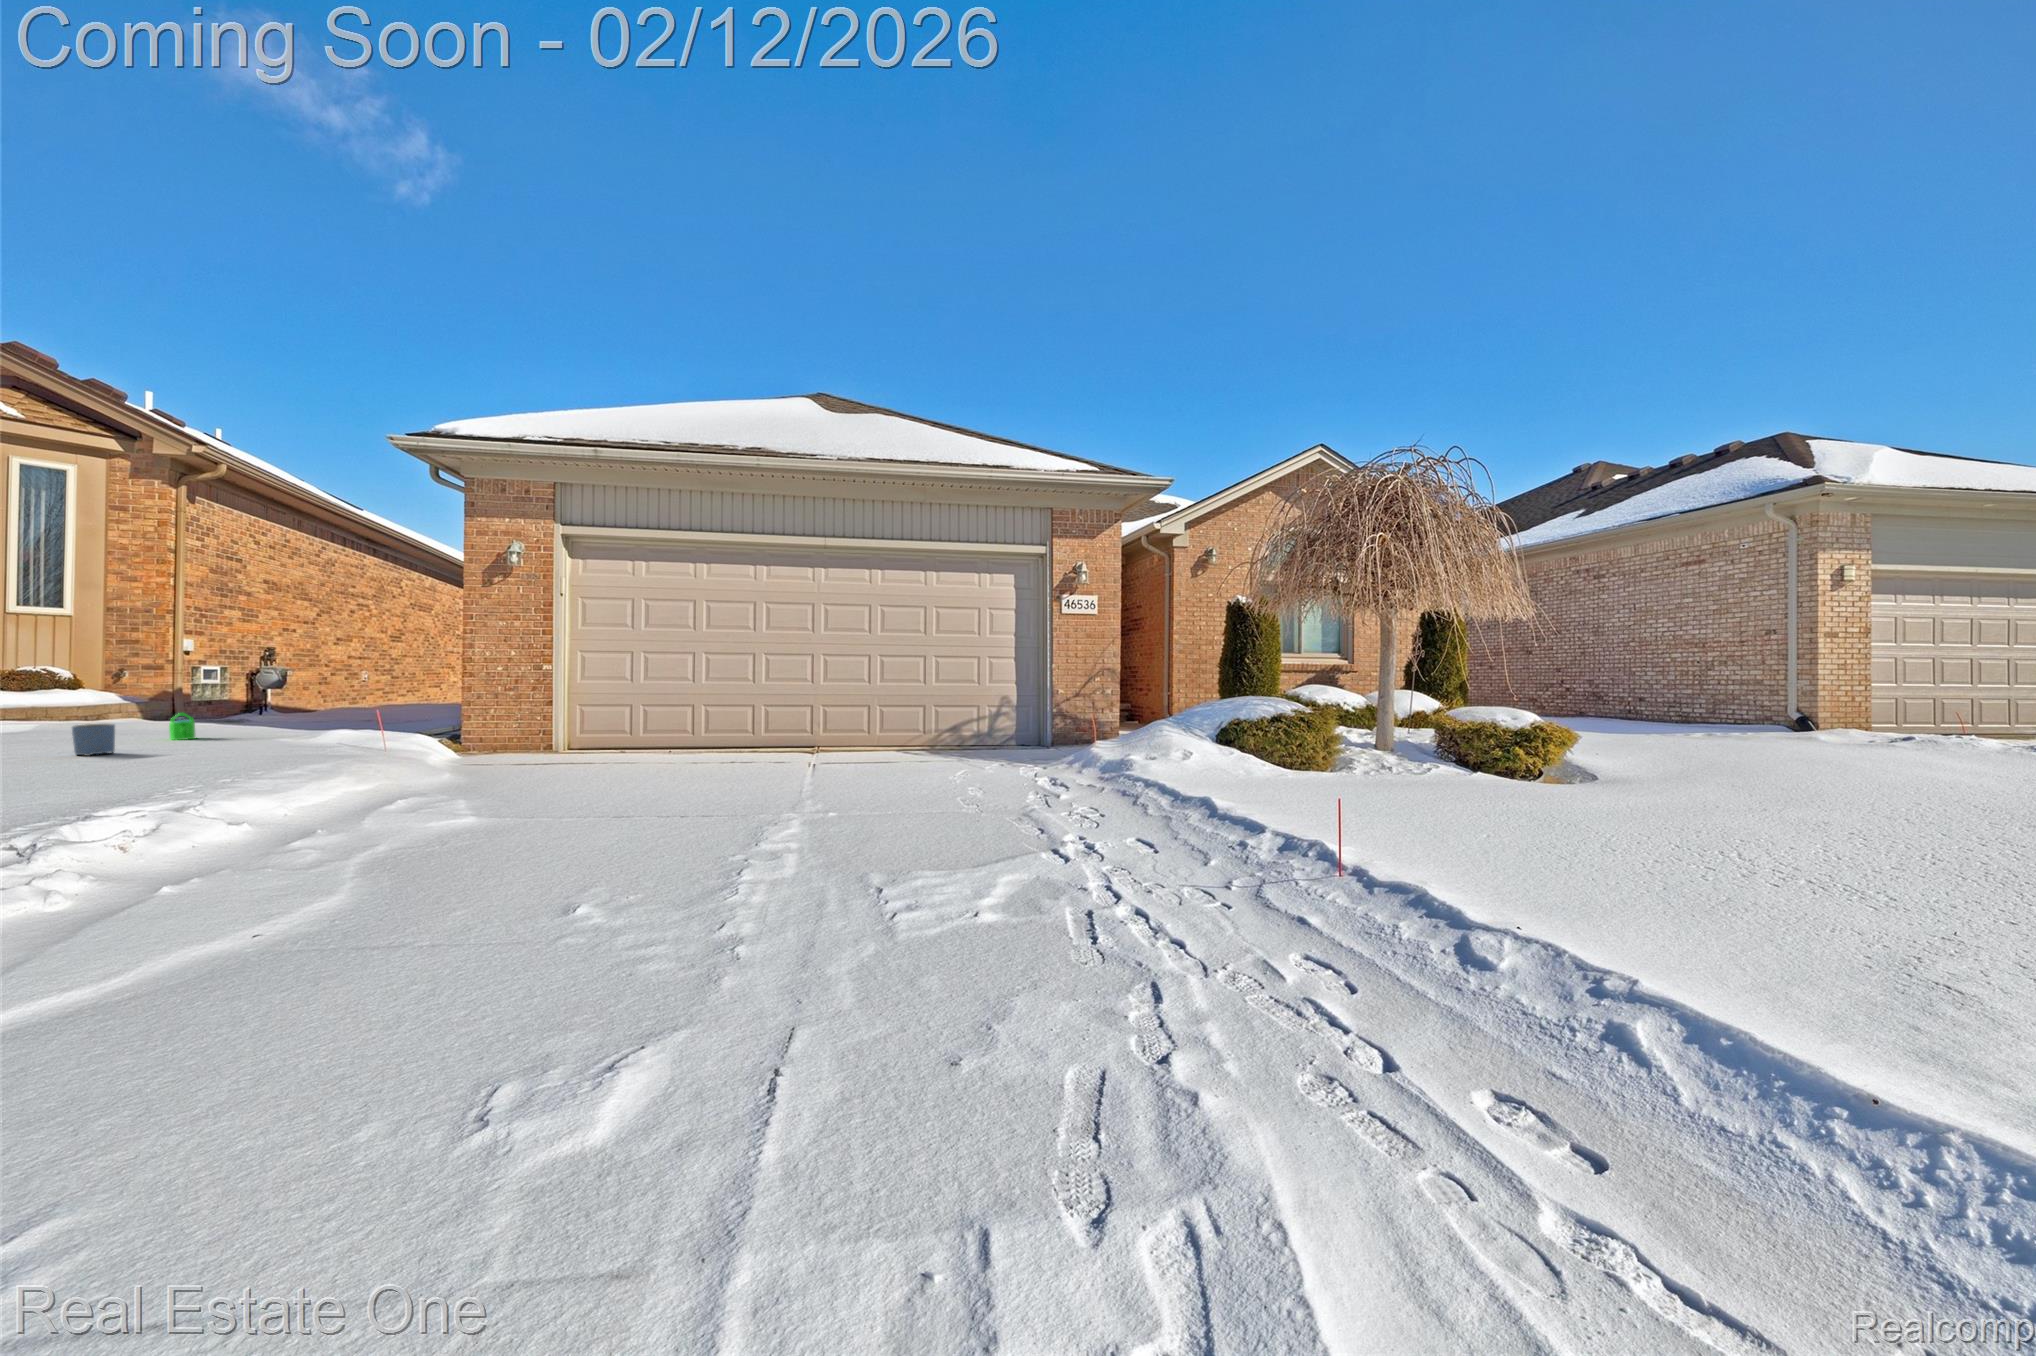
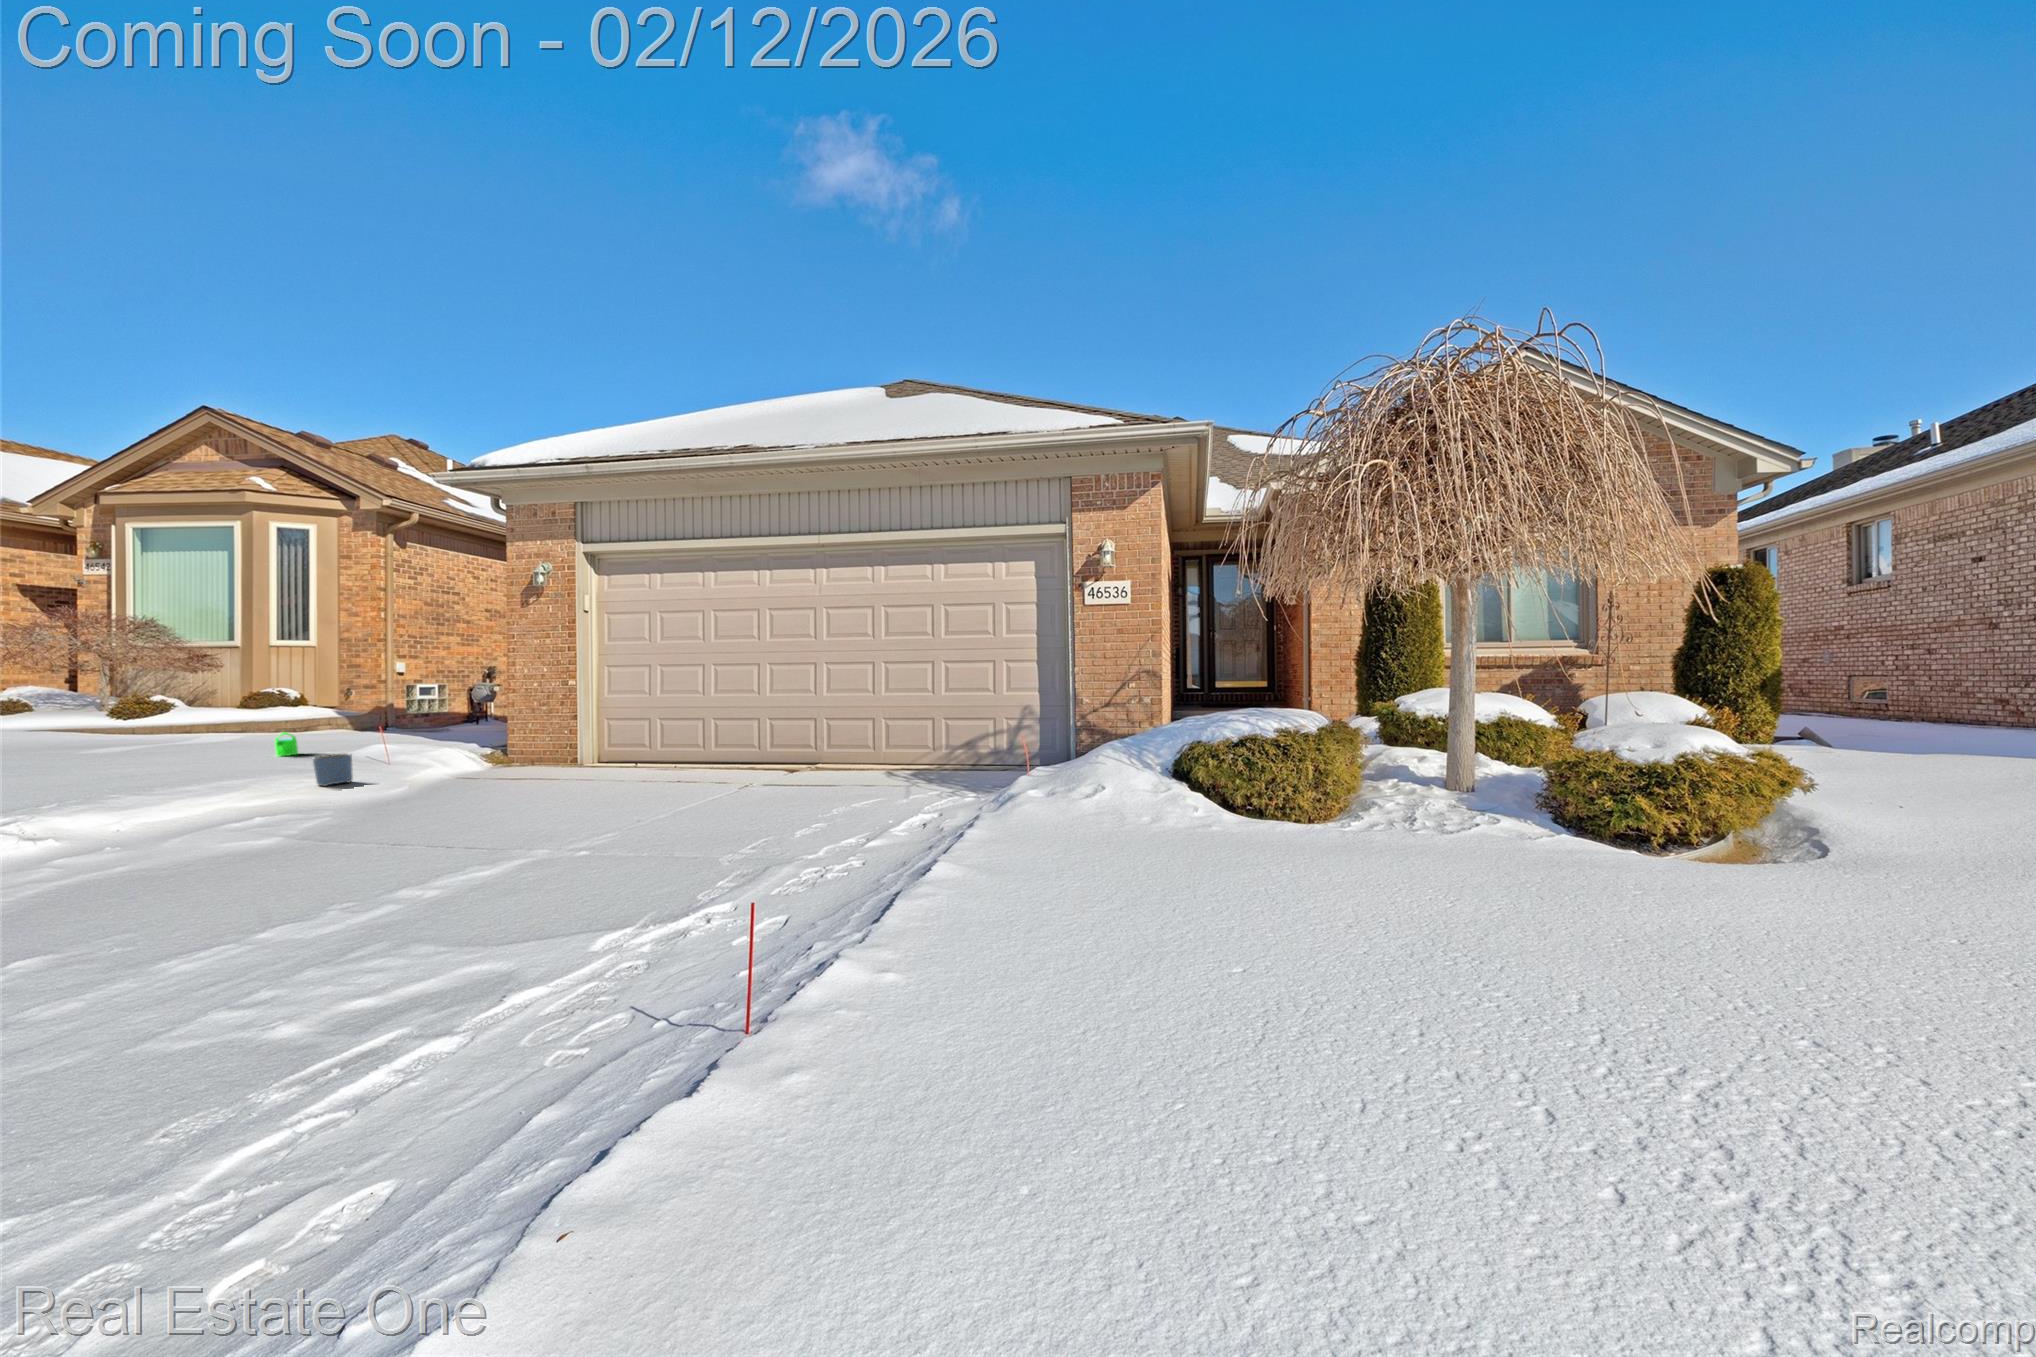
planter: present [72,724,115,756] -> present [313,754,353,786]

